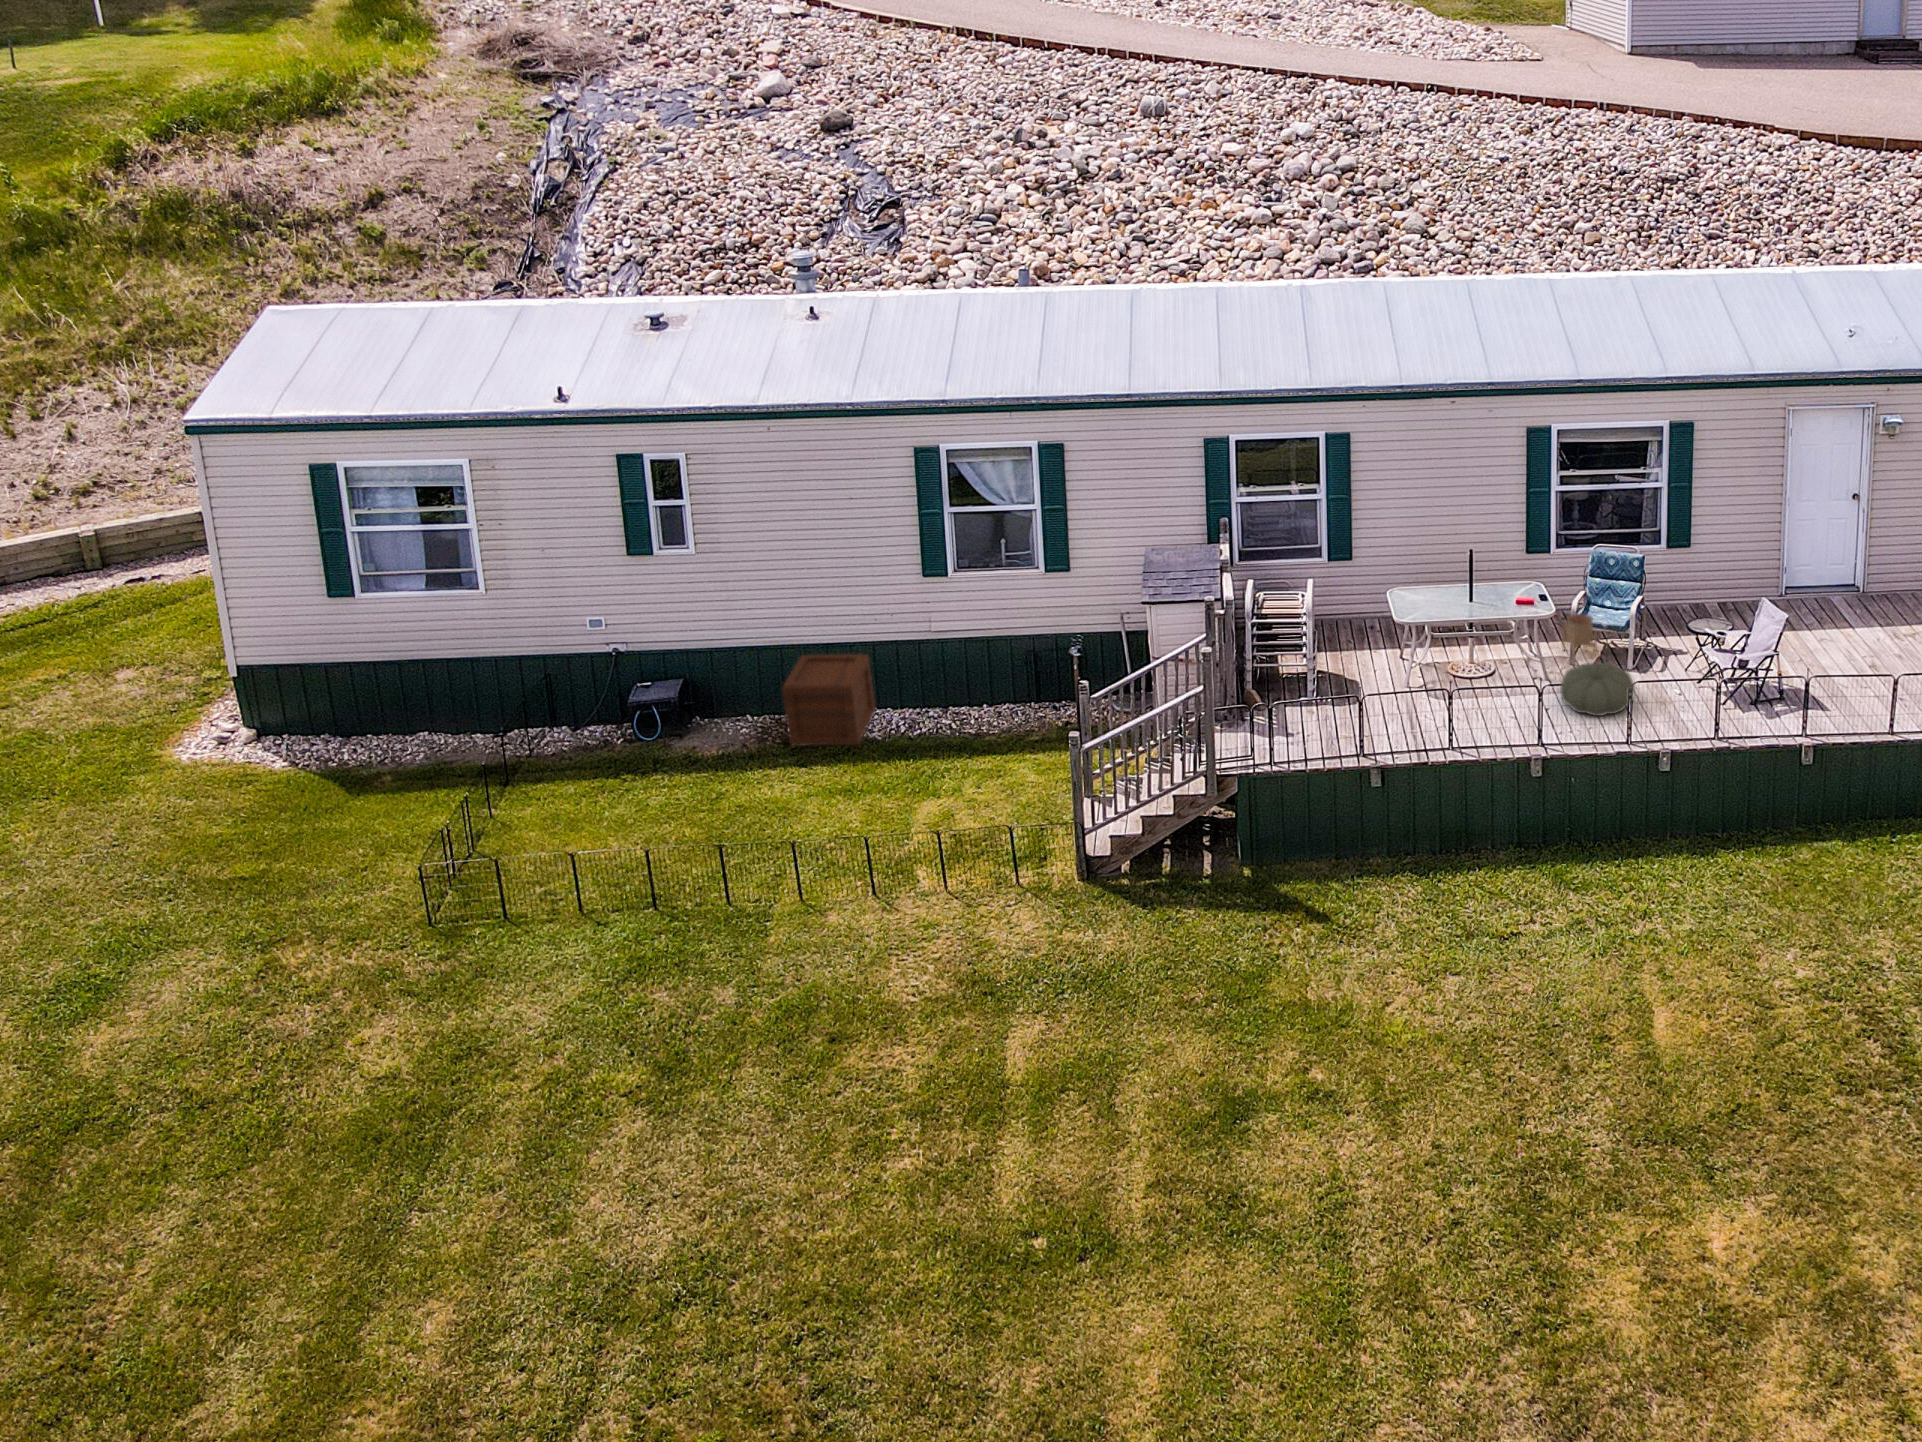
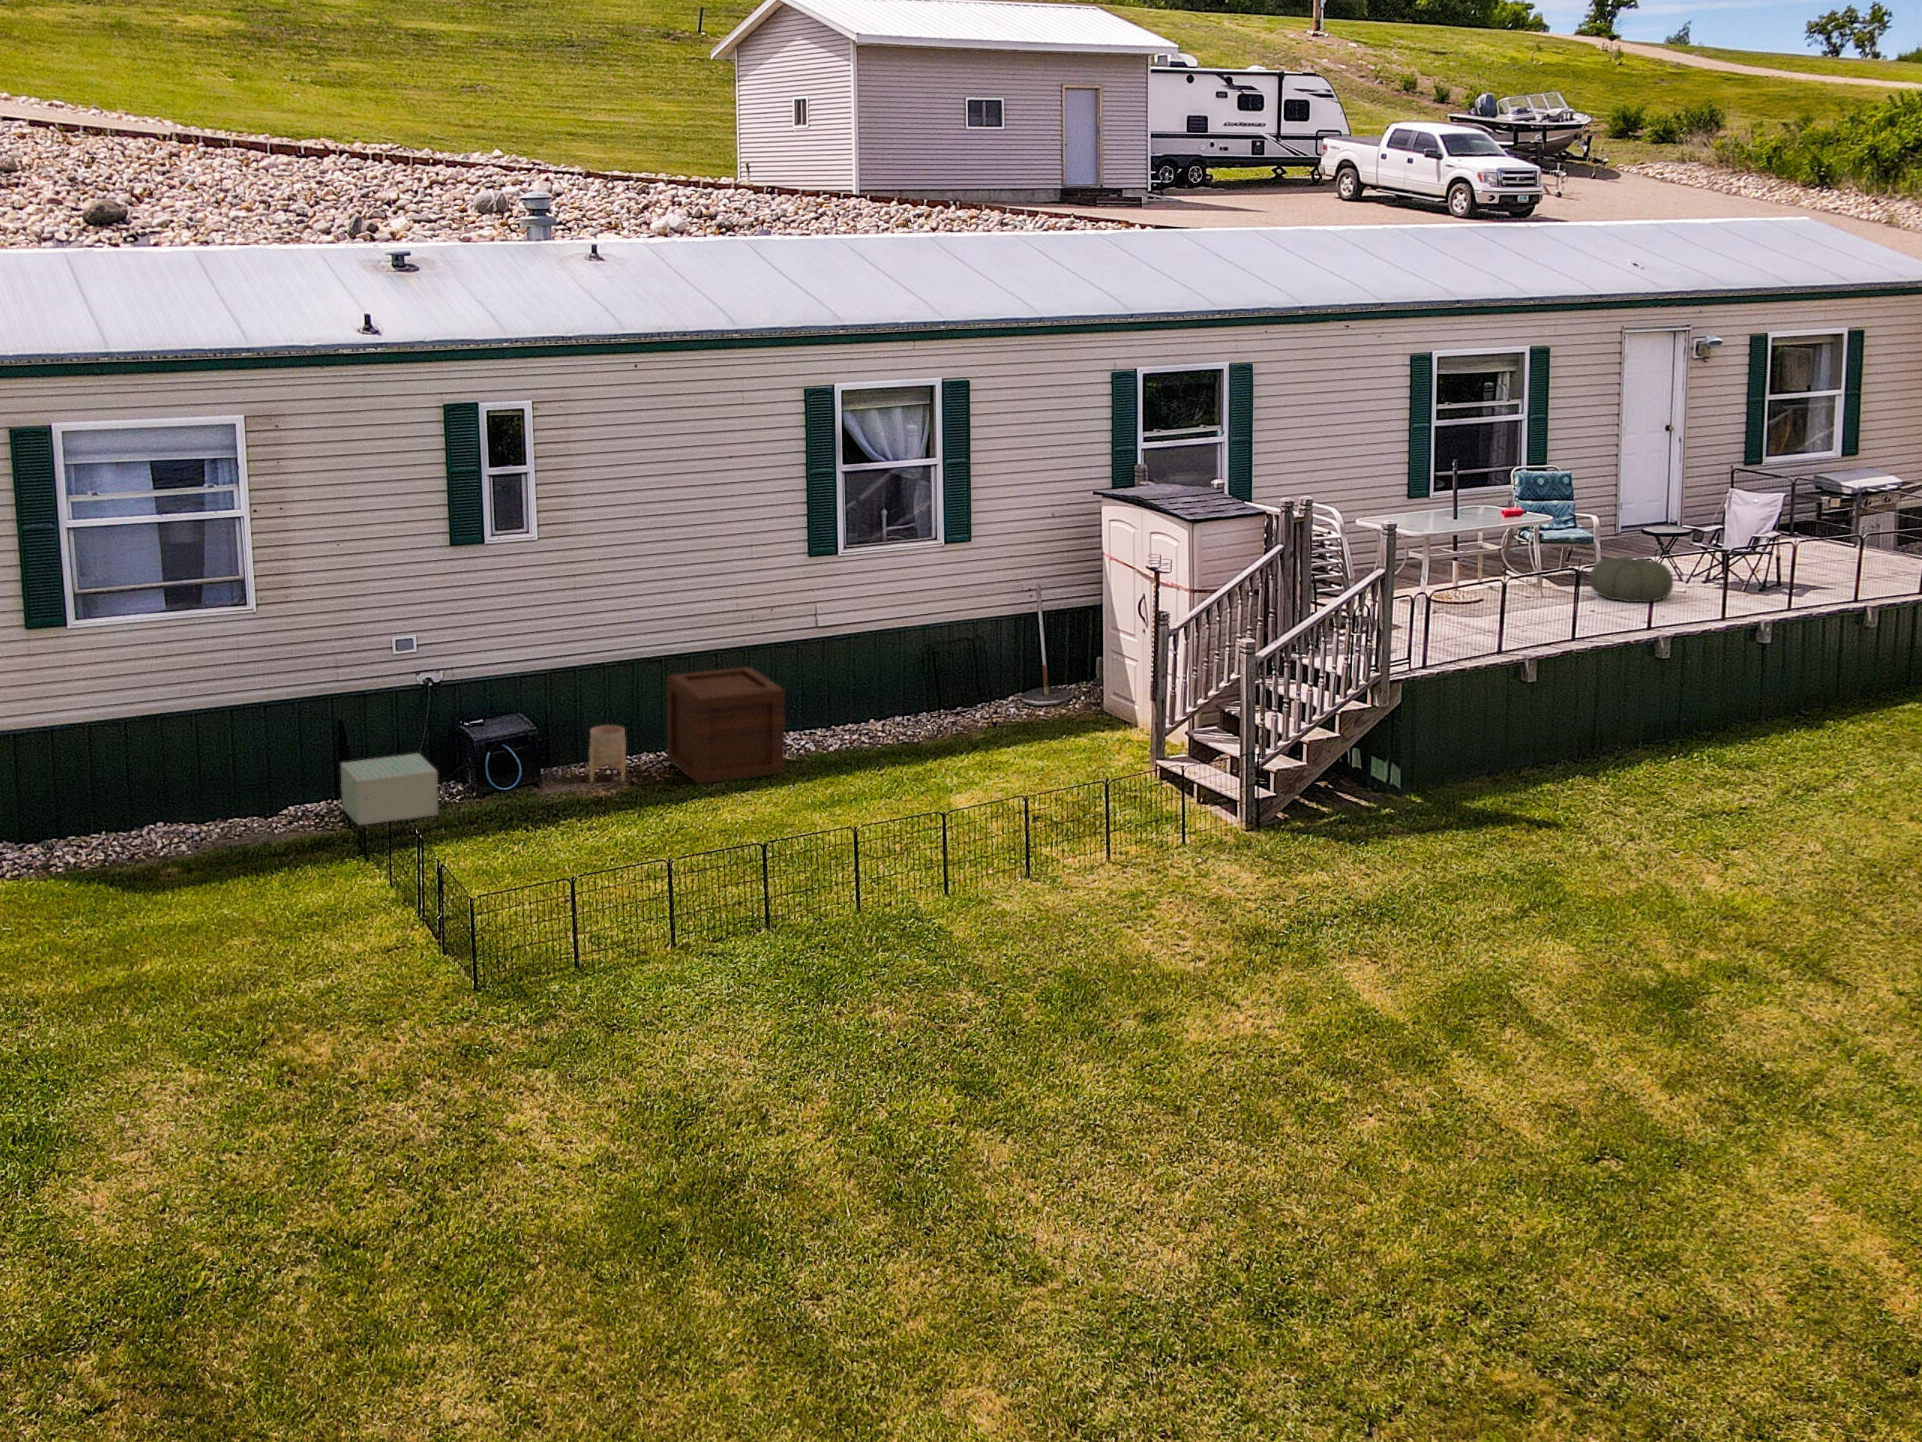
planter: present [1562,614,1597,659] -> present [589,725,626,782]
storage box: none [533,696,611,749] -> present [341,753,438,825]

